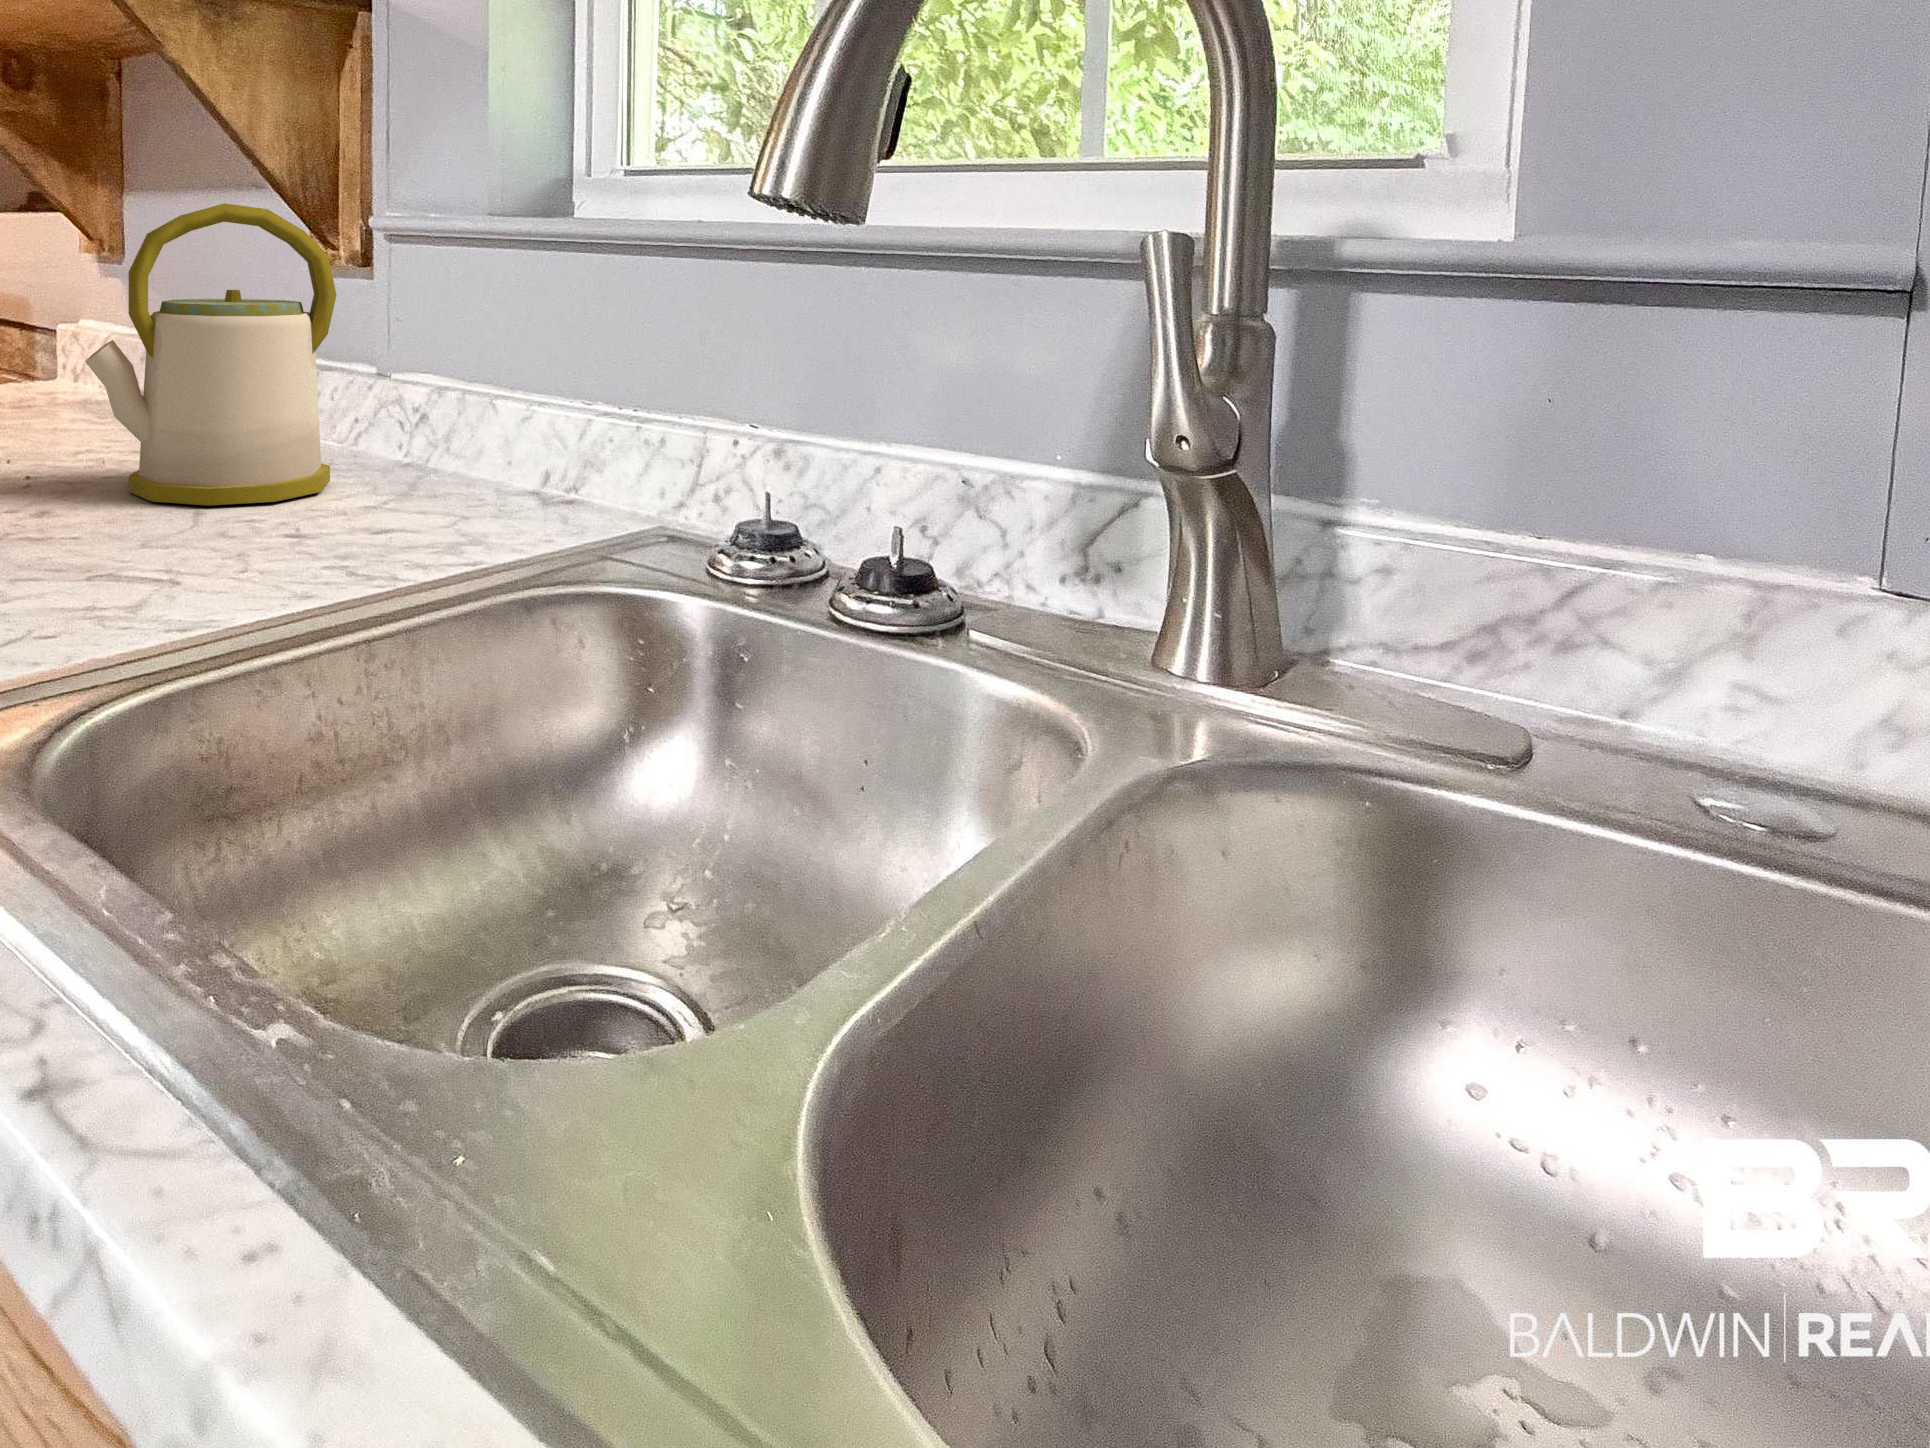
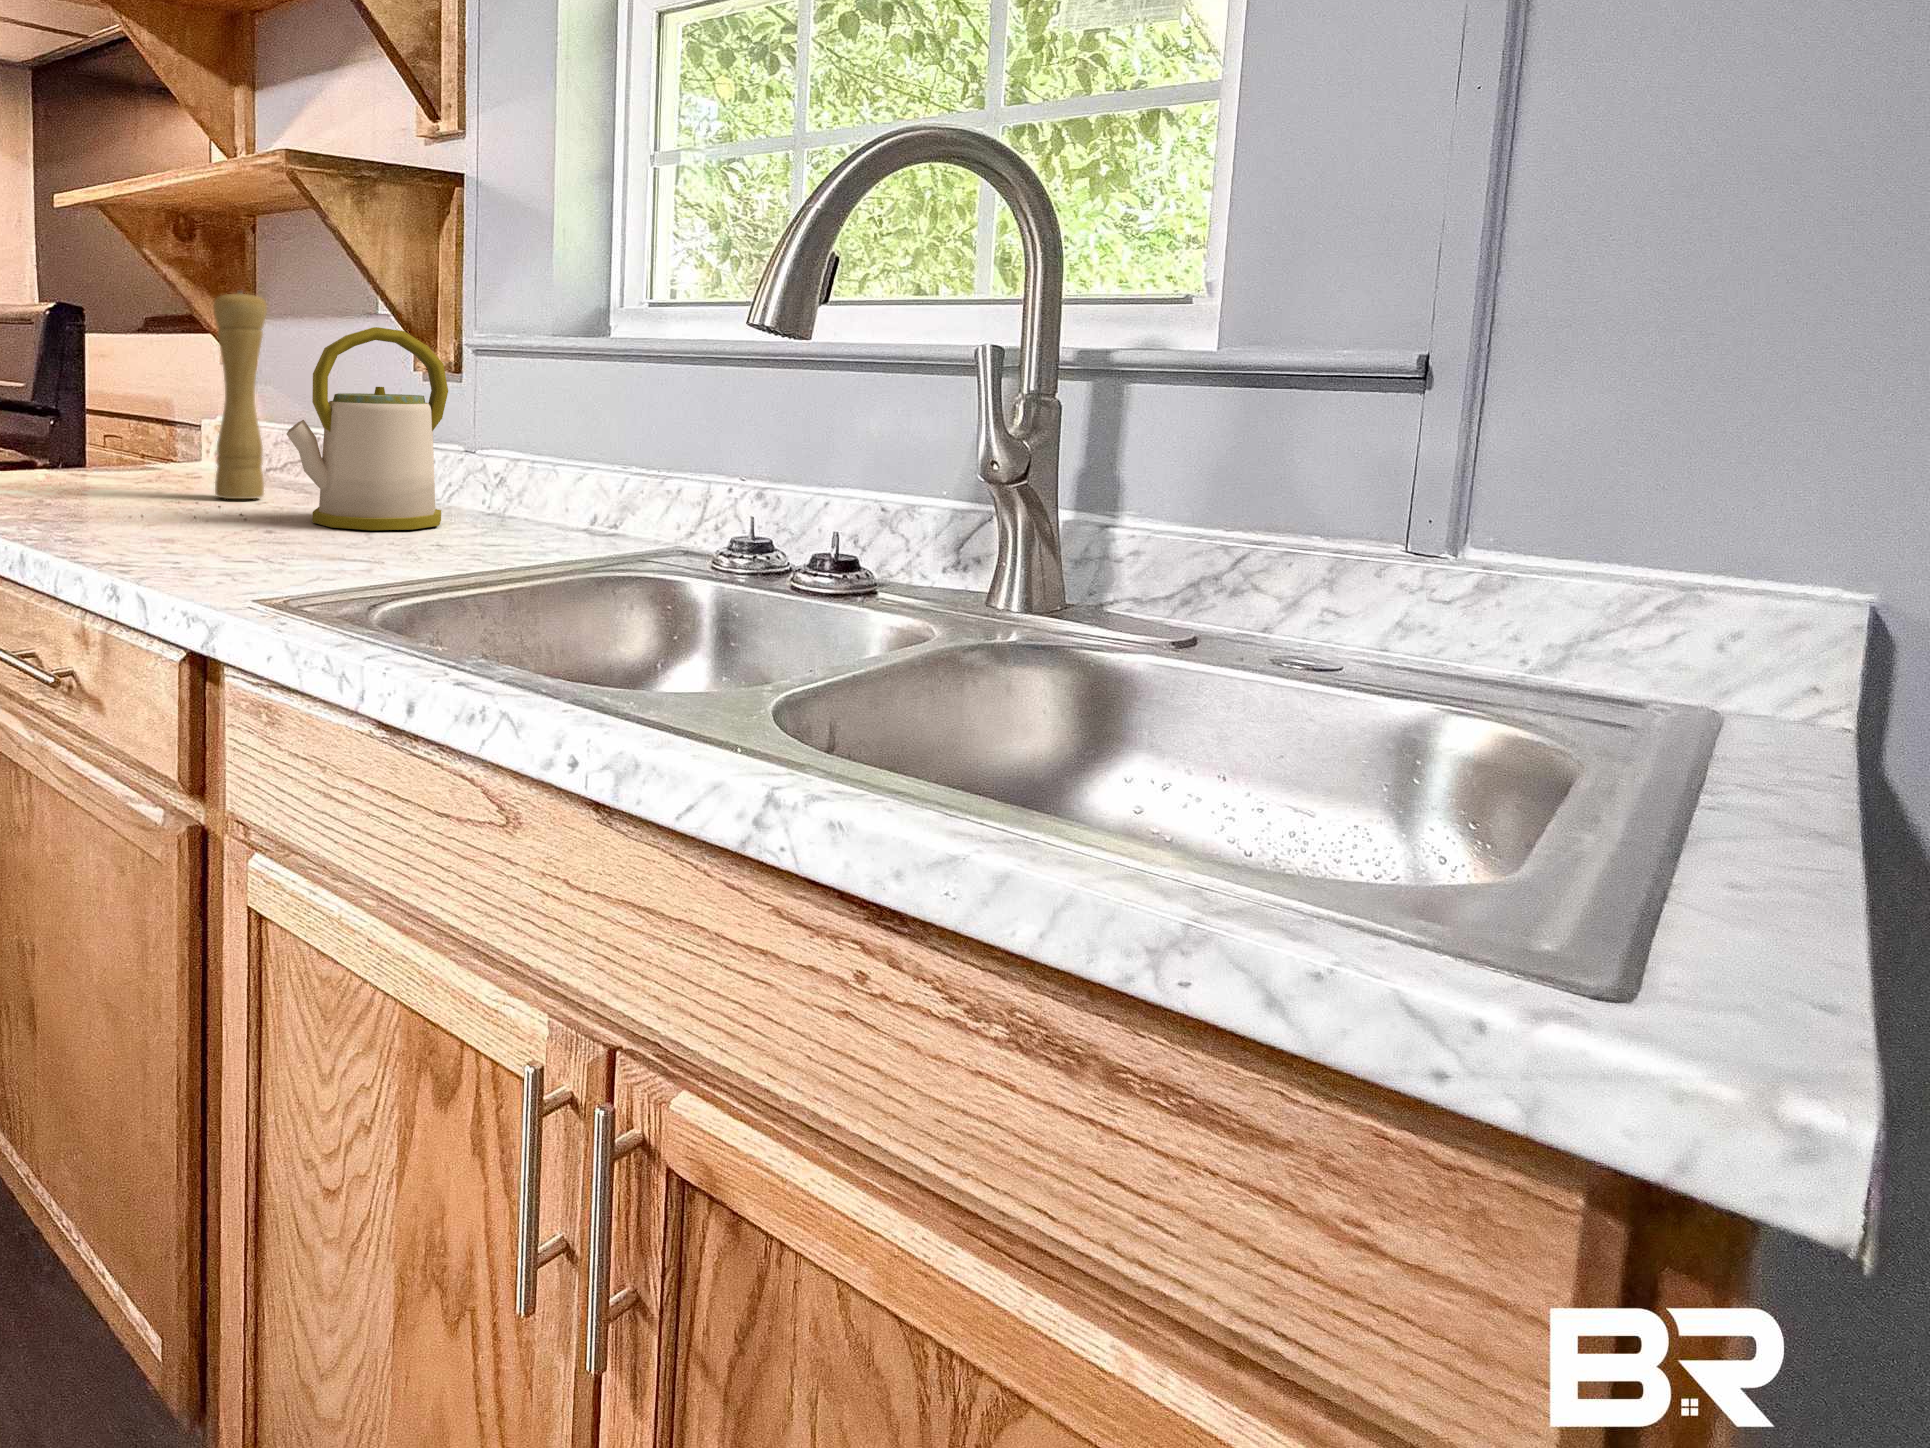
pepper mill: none [13,152,95,448] -> present [213,291,267,499]

